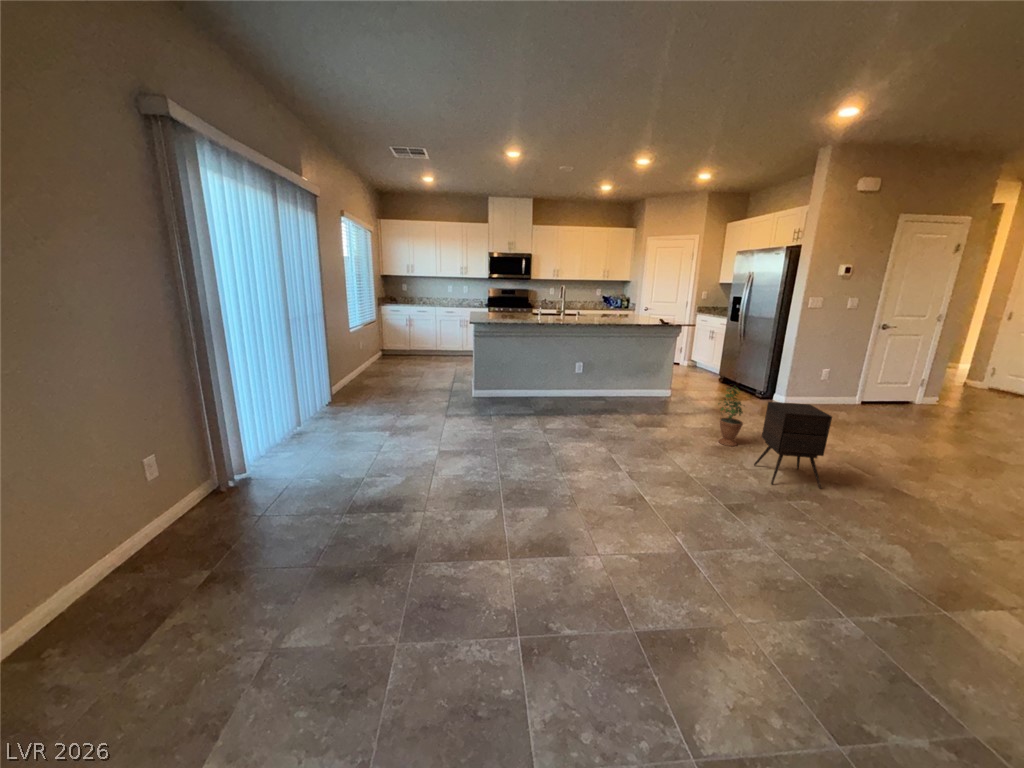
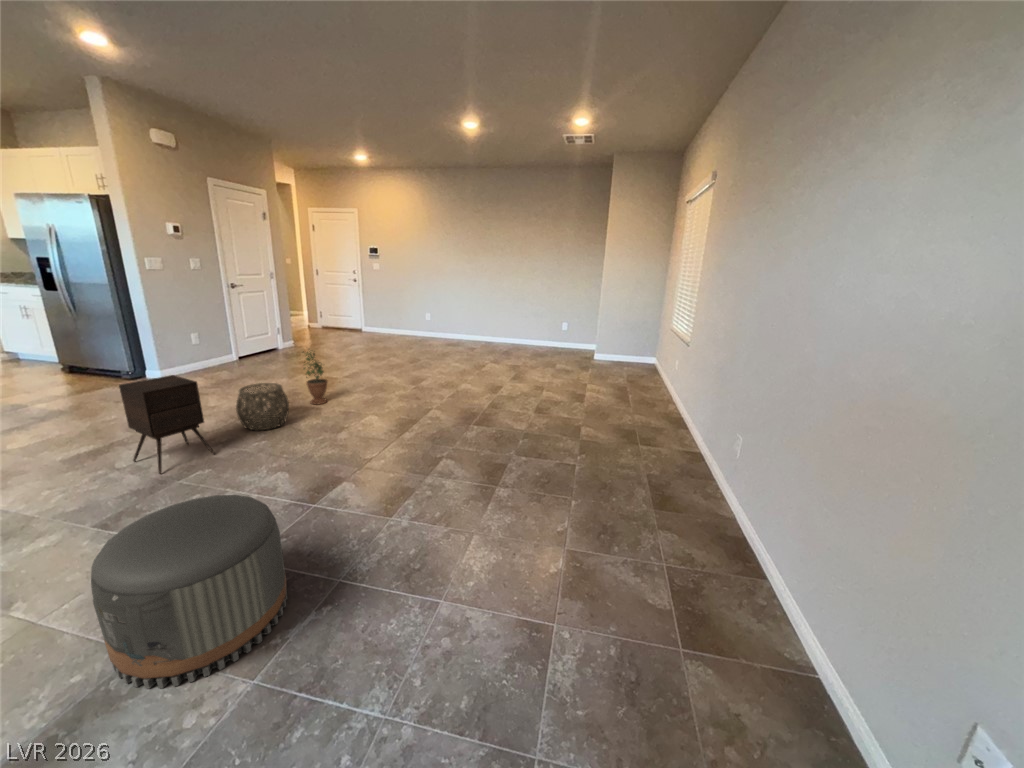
potted plant: present [718,386,743,446] -> present [304,352,328,405]
woven basket: none [853,434,923,491] -> present [236,383,289,430]
pouf: none [721,515,900,696] -> present [91,495,287,689]

